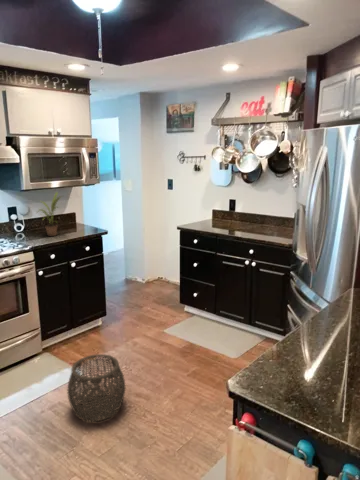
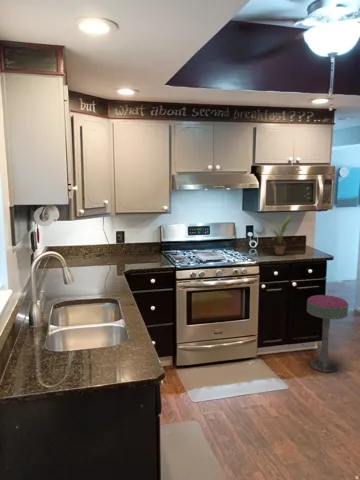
bar stool: none [89,270,129,346] -> present [307,295,348,372]
woven basket: present [68,354,125,422] -> none [267,371,323,436]

